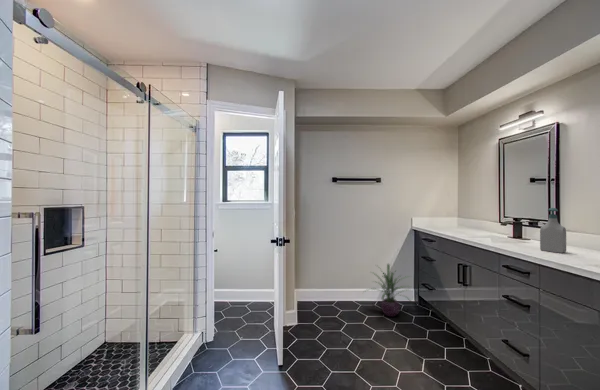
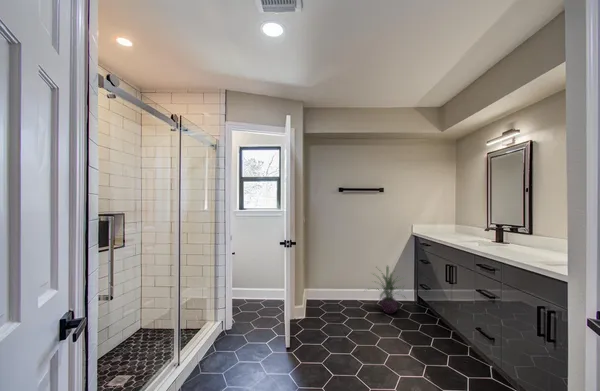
soap bottle: present [540,208,566,253] -> none [512,216,534,255]

